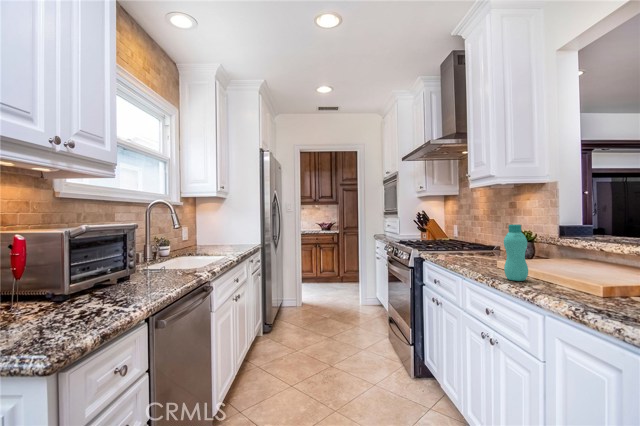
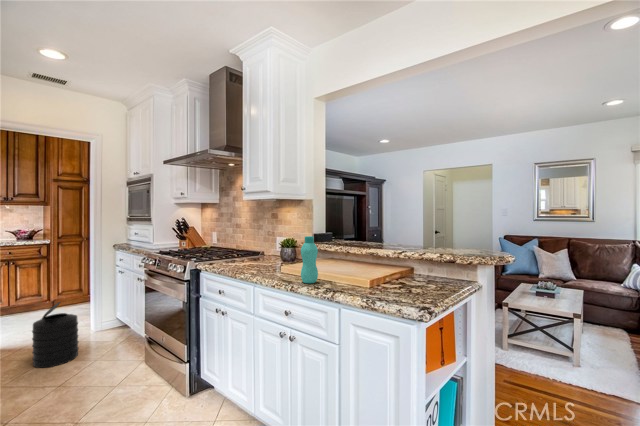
trash can: none [322,274,349,320] -> present [32,302,78,368]

